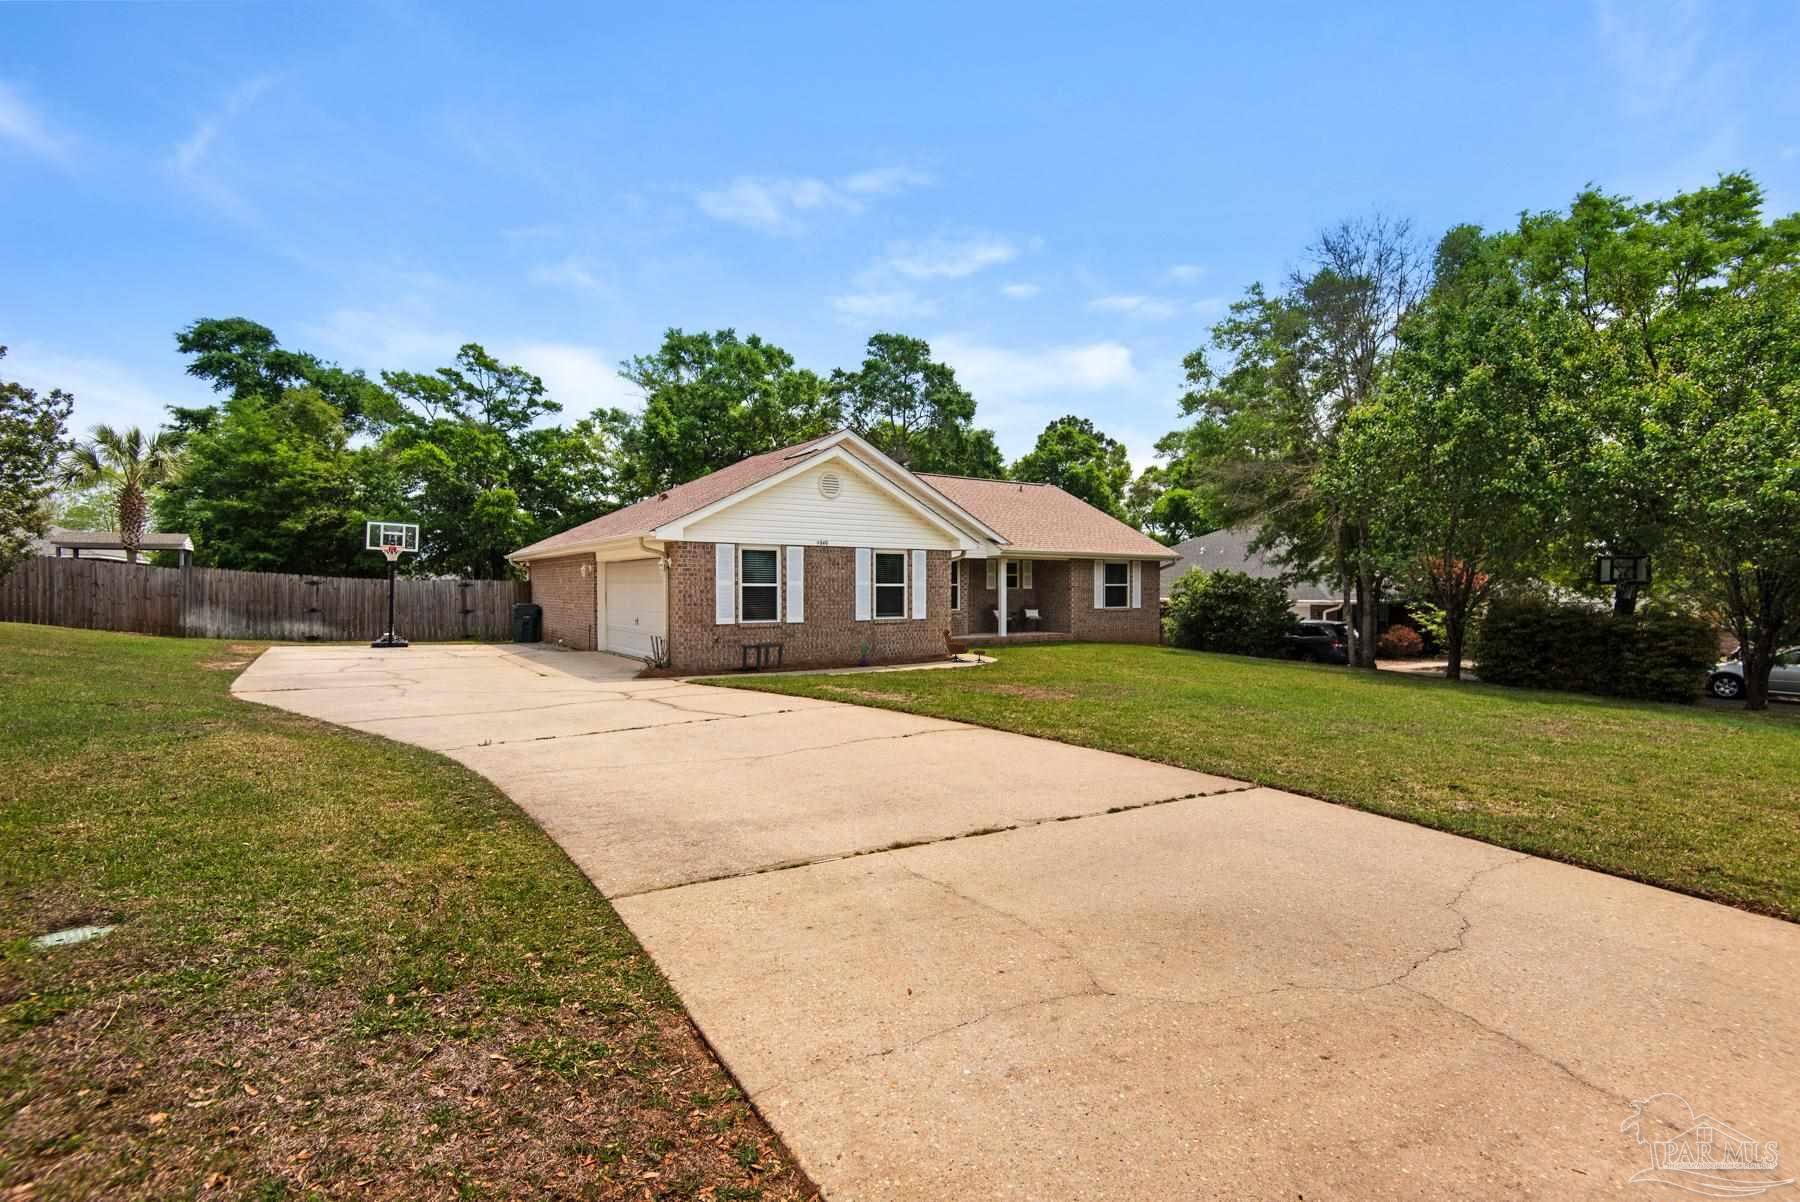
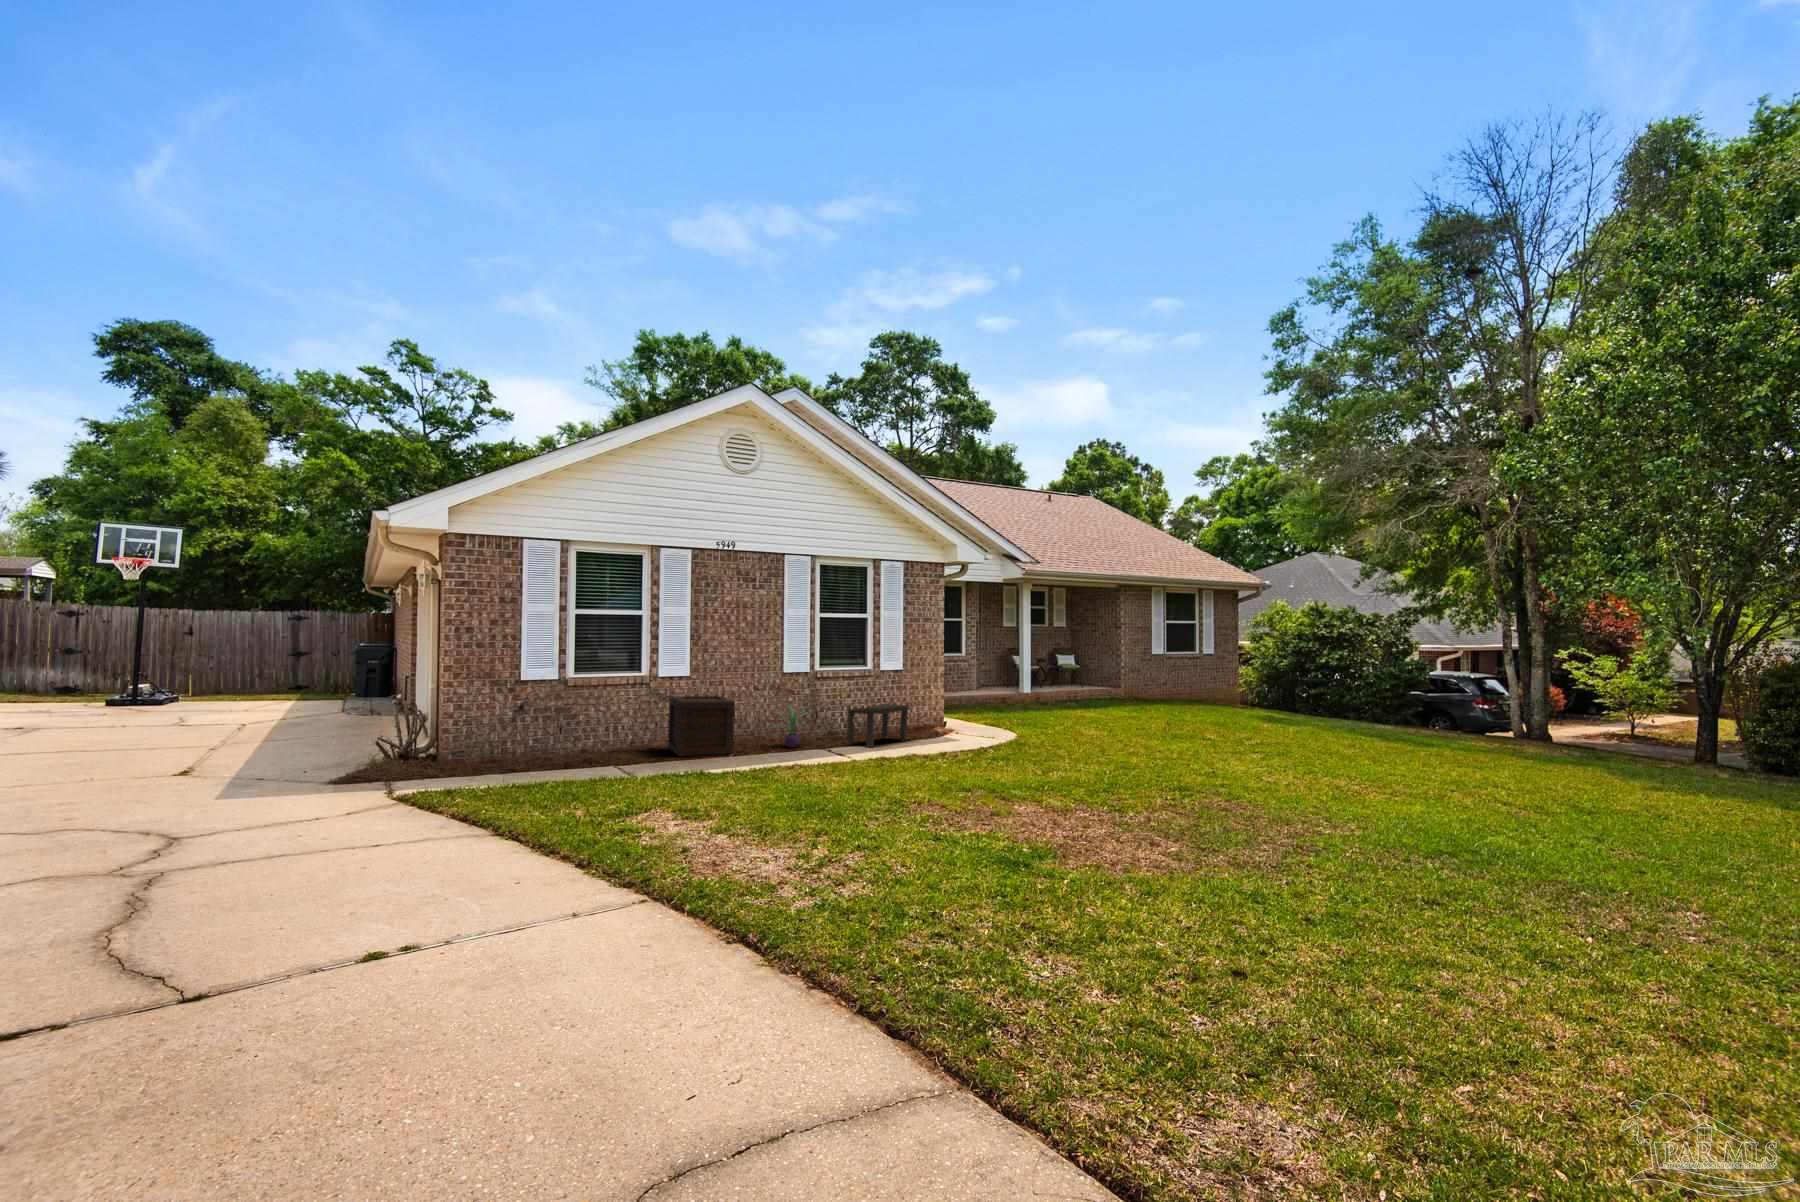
lounge chair: present [943,629,986,663] -> none [929,685,999,741]
wooden crate: none [792,634,835,669] -> present [667,695,735,756]
bench: present [742,642,784,671] -> present [847,704,909,747]

